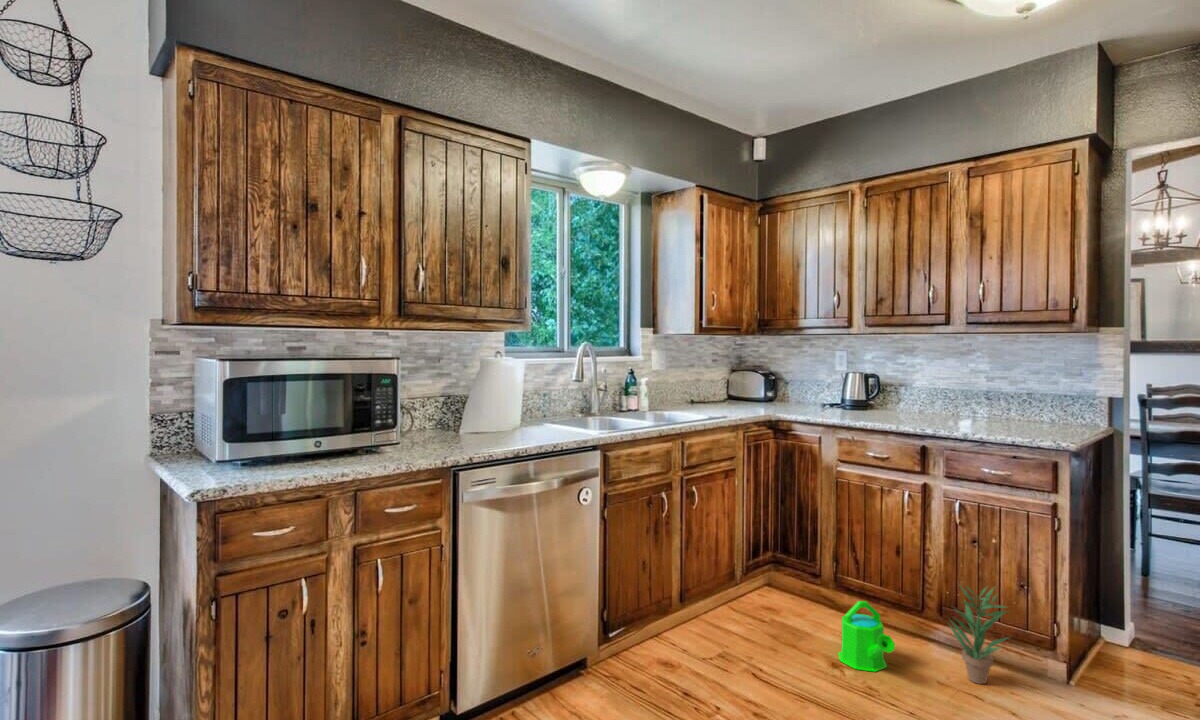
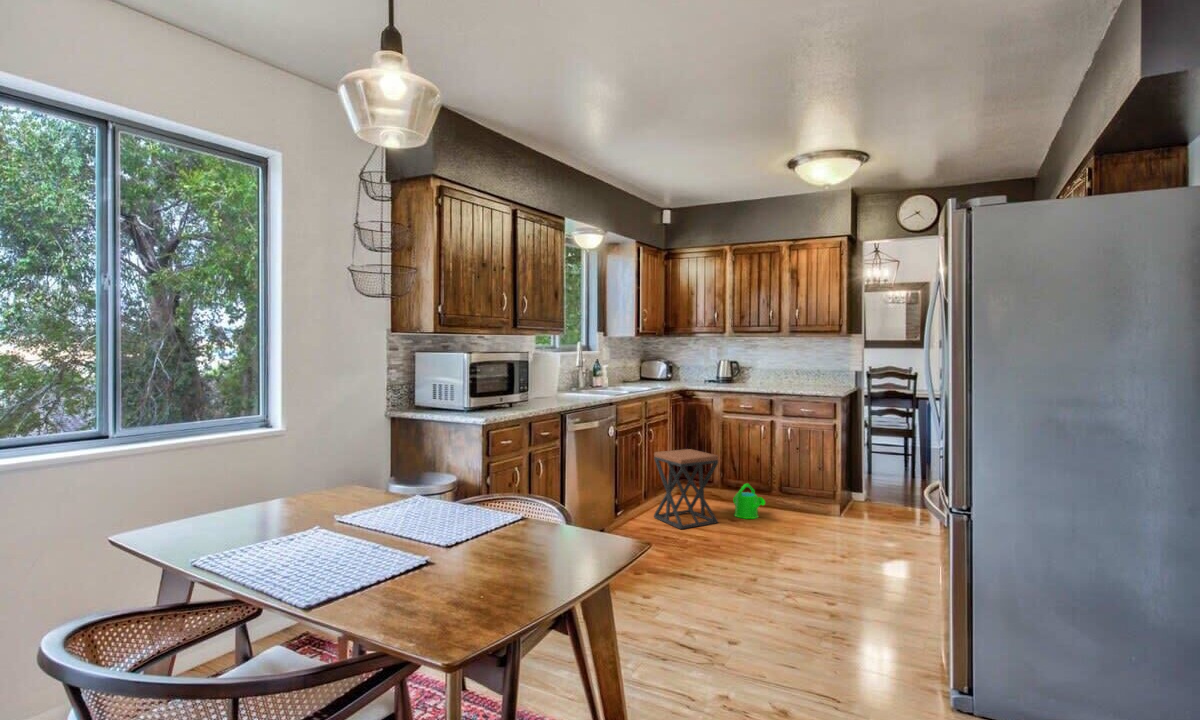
stool: none [689,526,798,681] -> present [654,449,718,529]
potted plant: present [950,587,1008,684] -> none [787,466,818,518]

